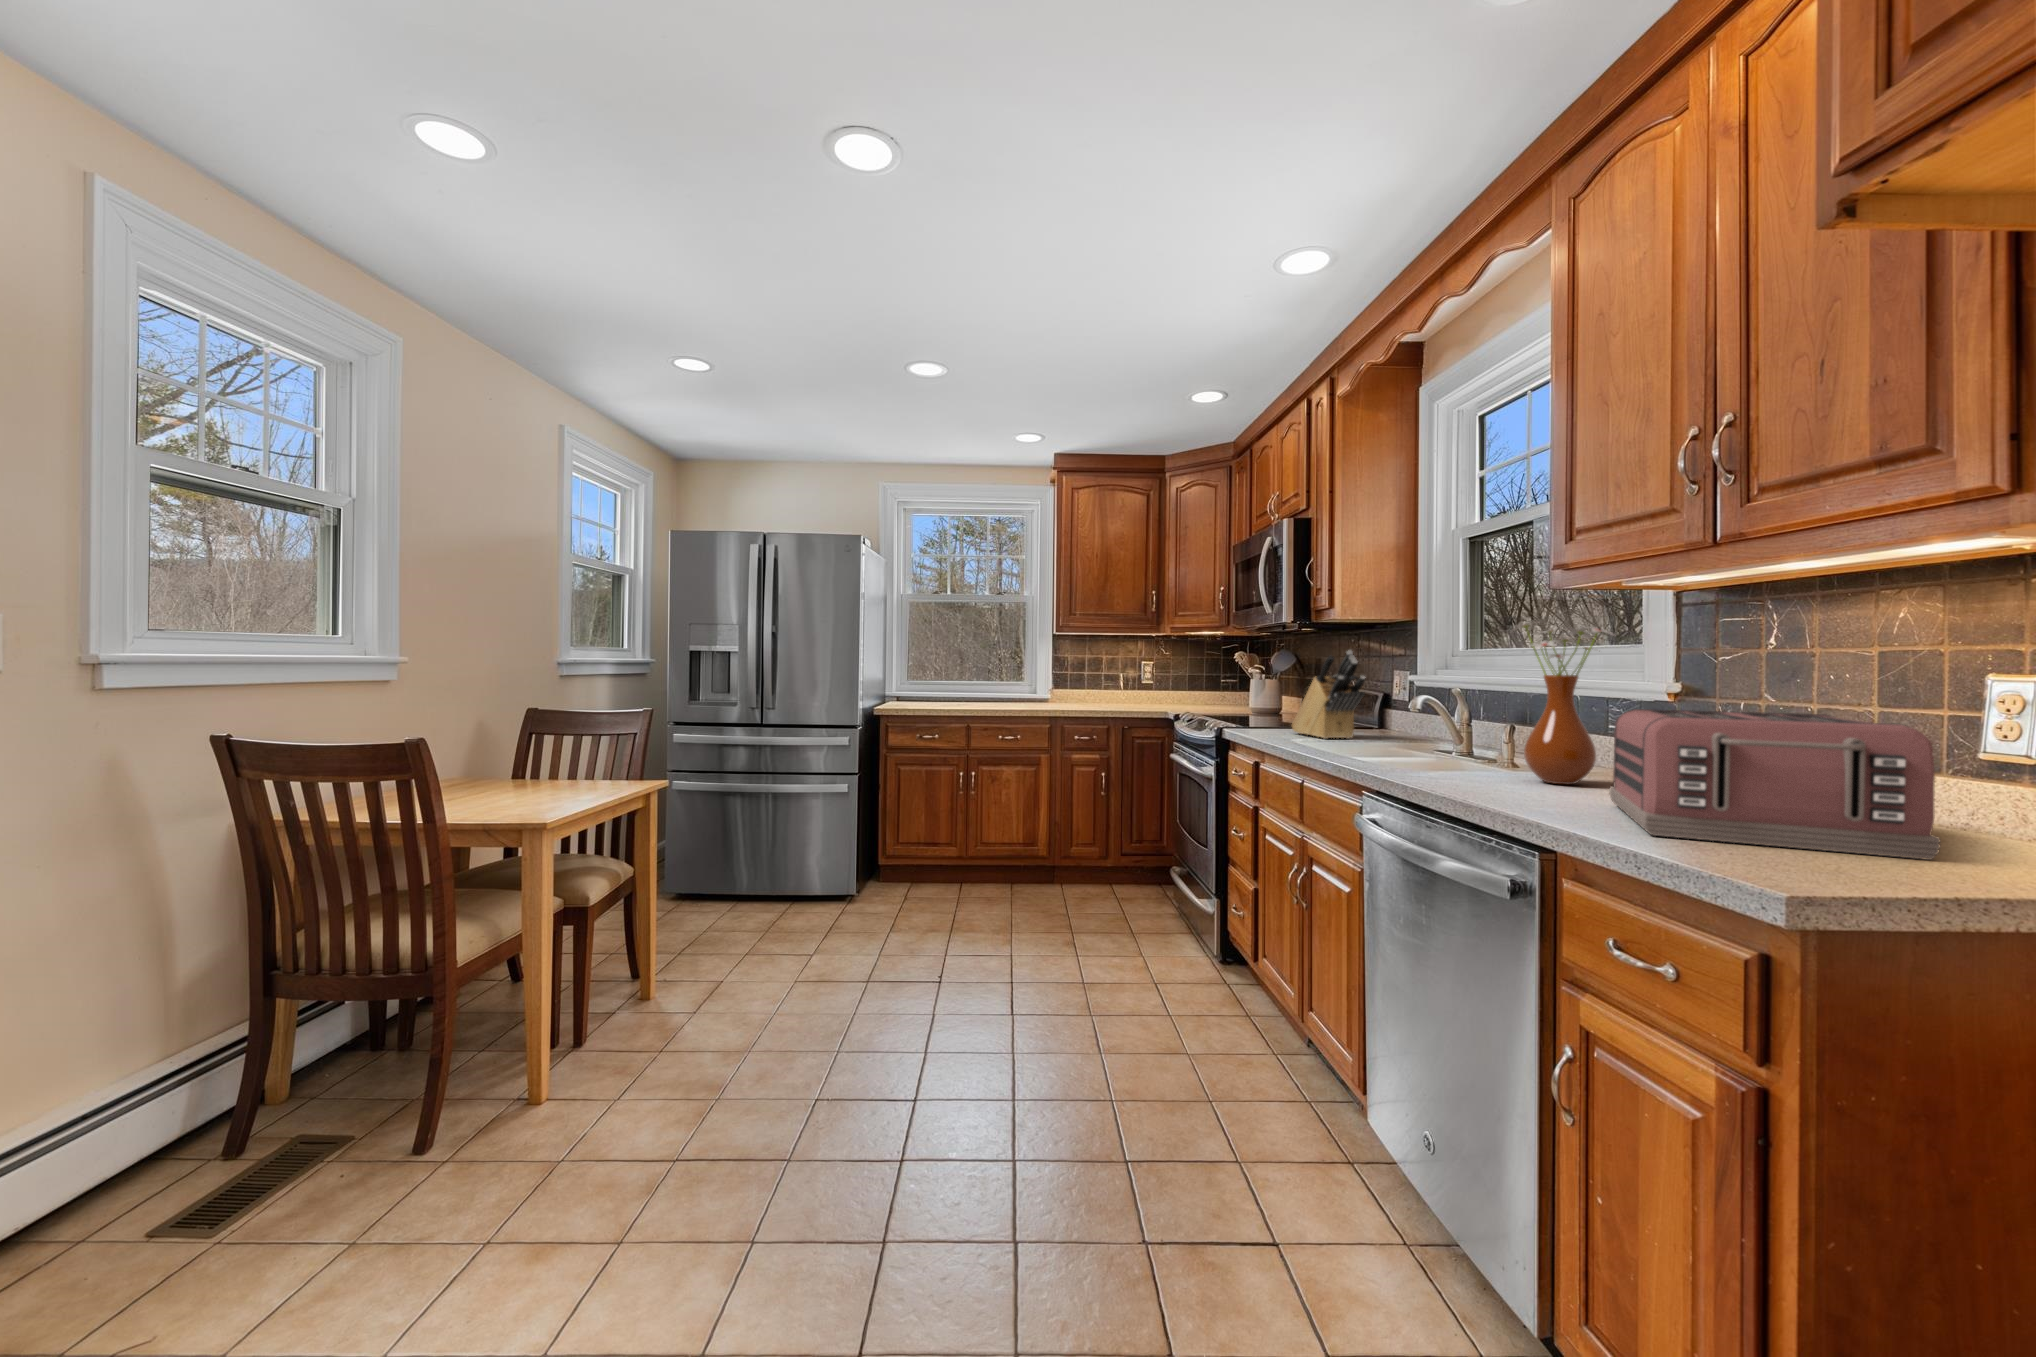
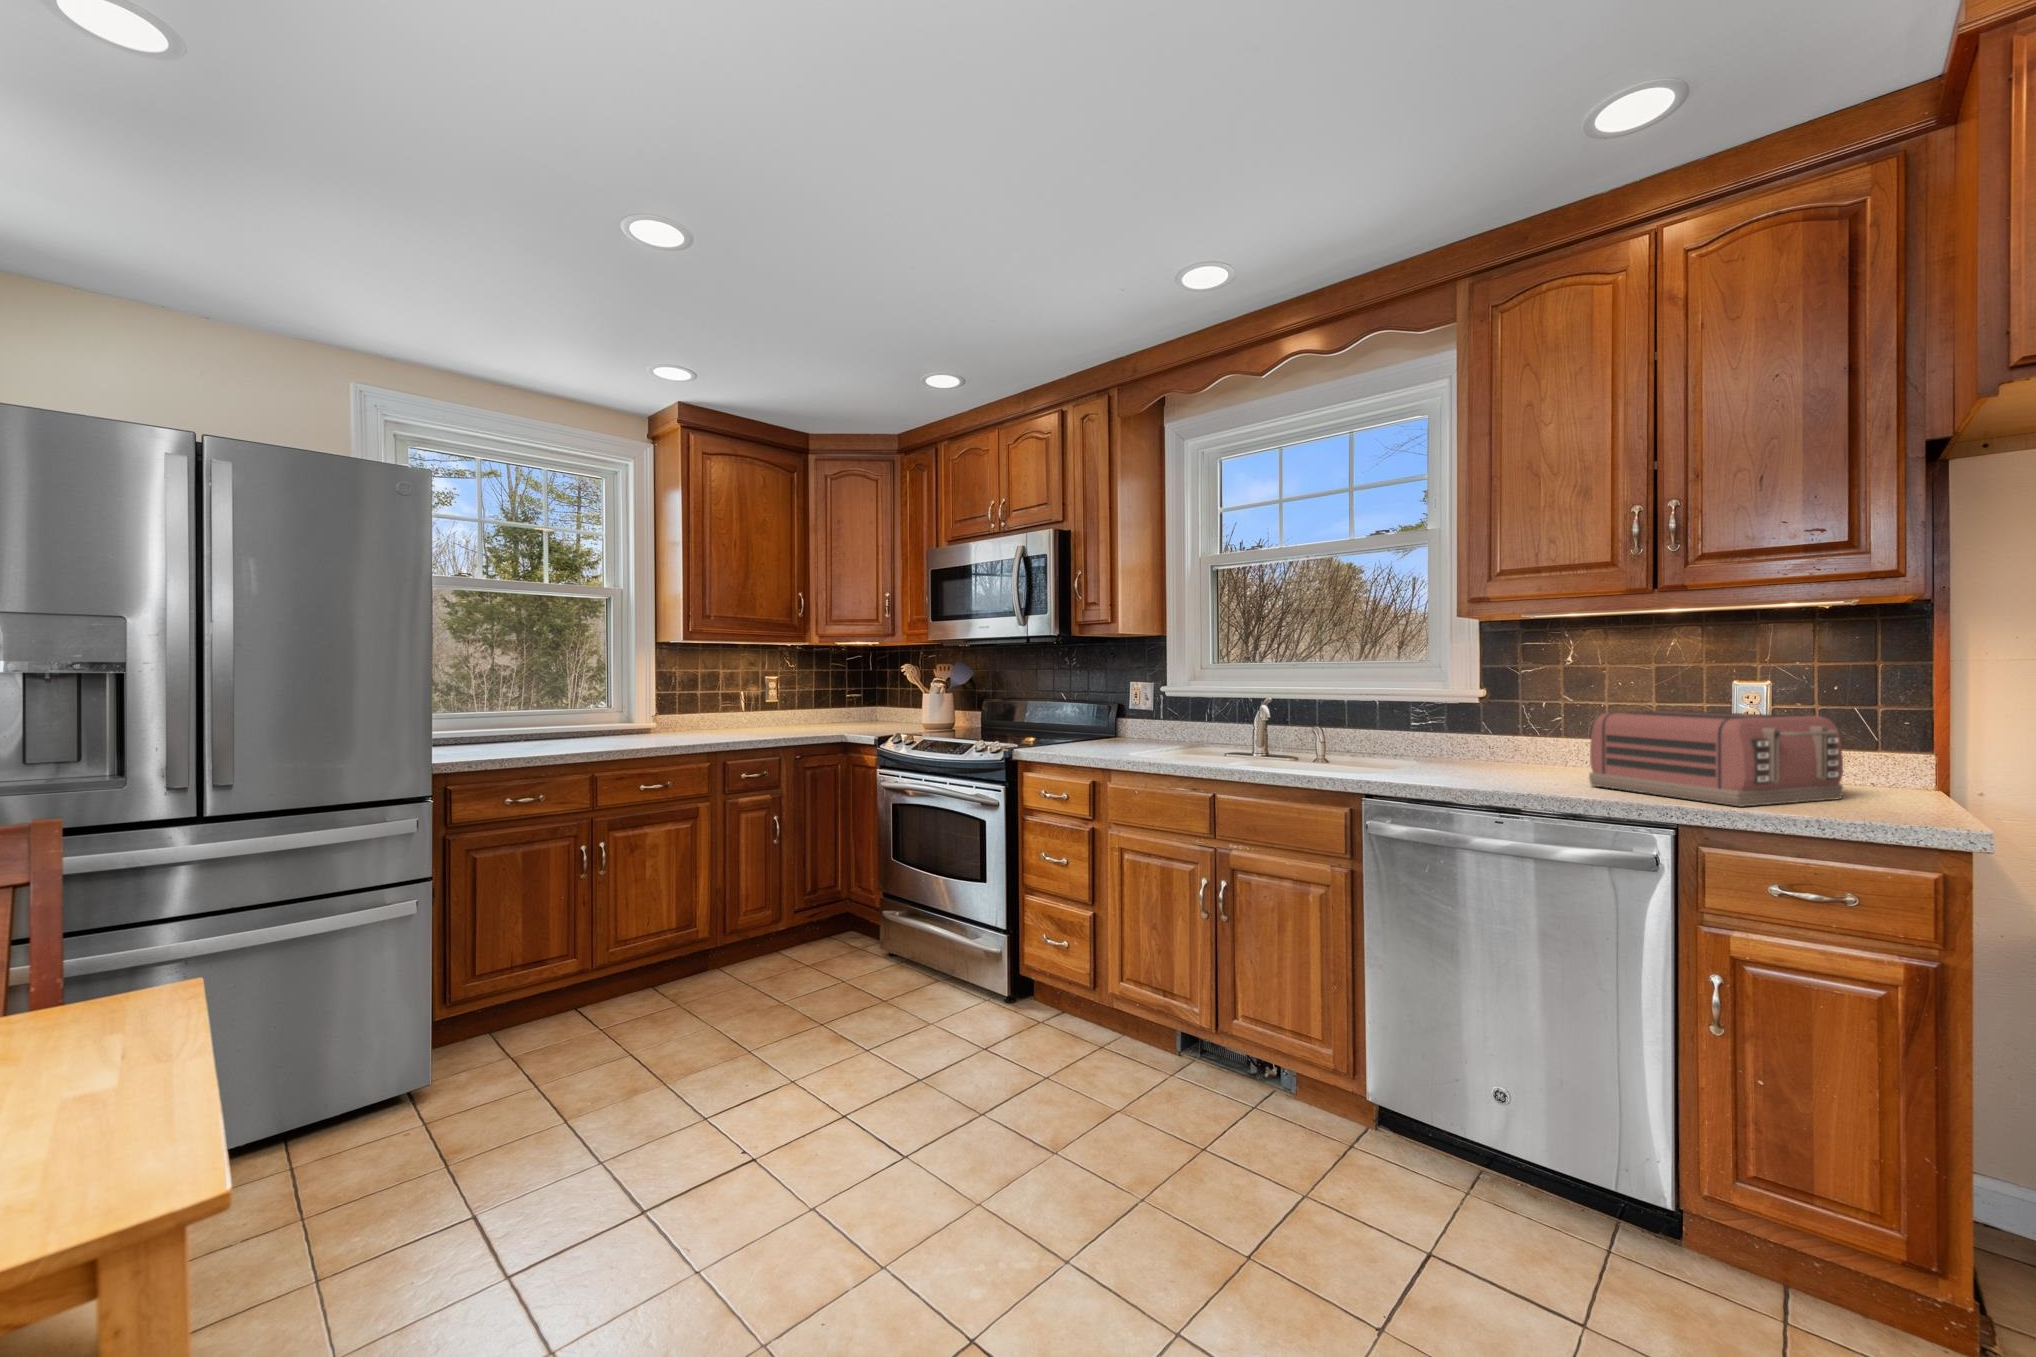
vase: present [1511,621,1613,785] -> none [1424,642,1515,774]
knife block: present [1292,651,1365,739] -> none [1069,664,1164,752]

